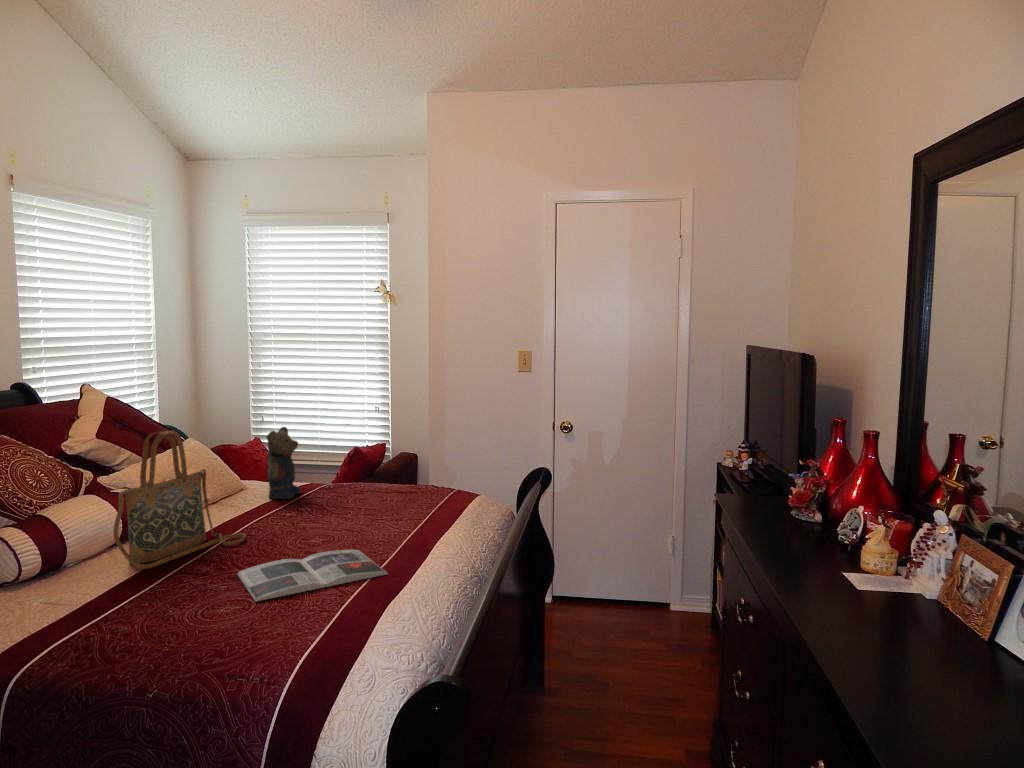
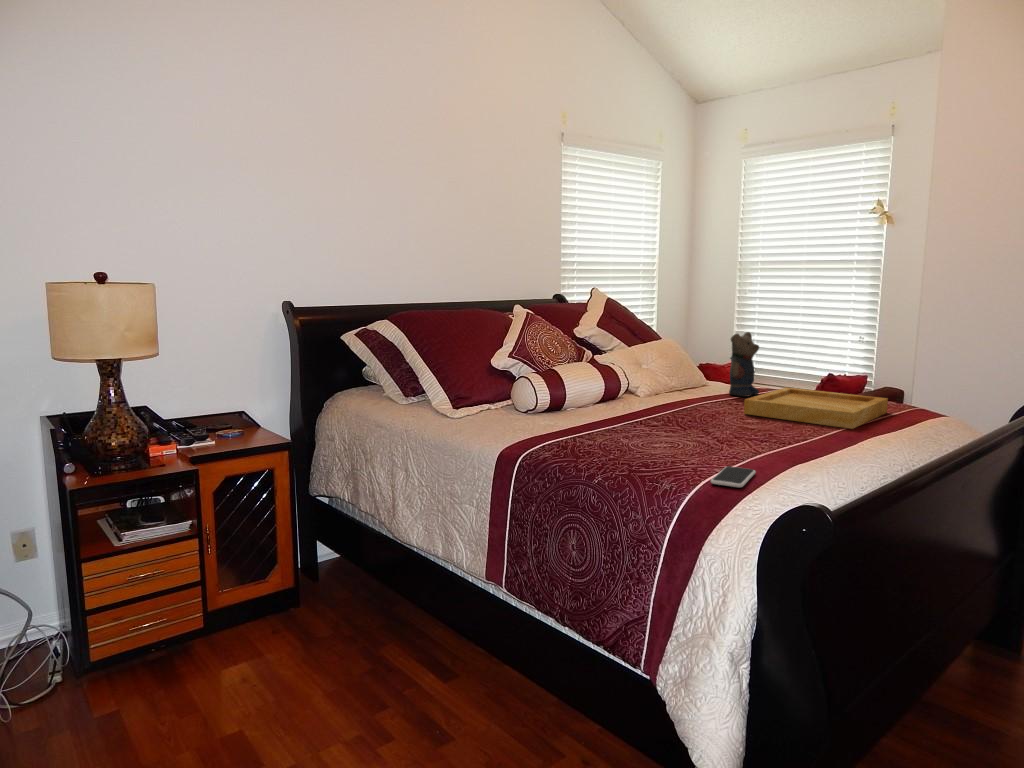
handbag: present [113,431,246,569] -> none [601,317,700,420]
tray: none [296,485,430,530] -> present [744,388,888,429]
magazine: present [237,550,388,602] -> none [685,427,814,451]
smartphone: none [298,627,344,667] -> present [711,466,756,488]

